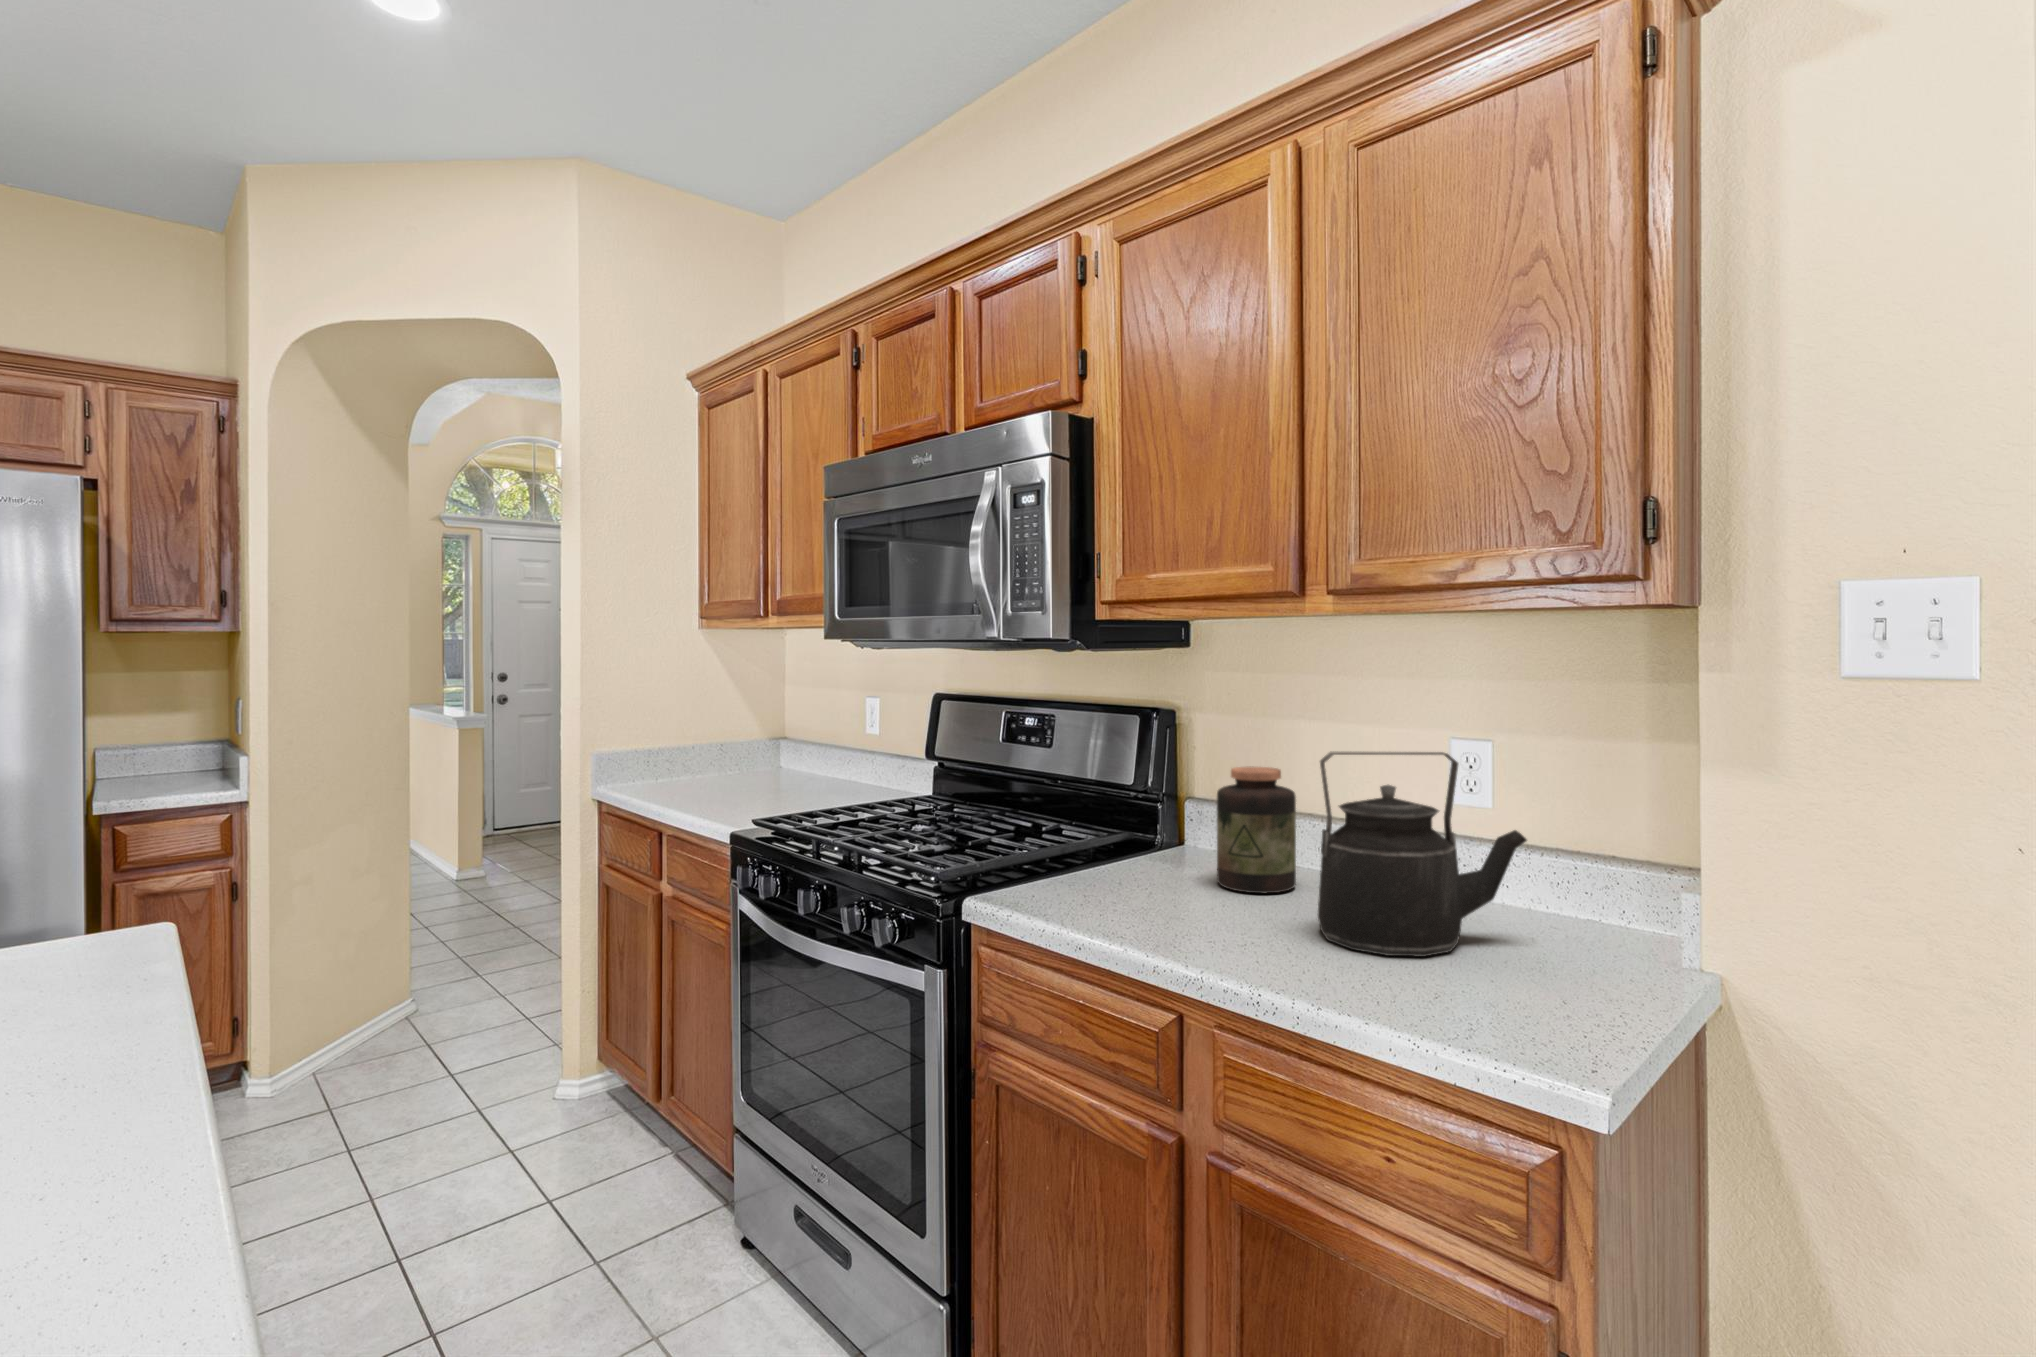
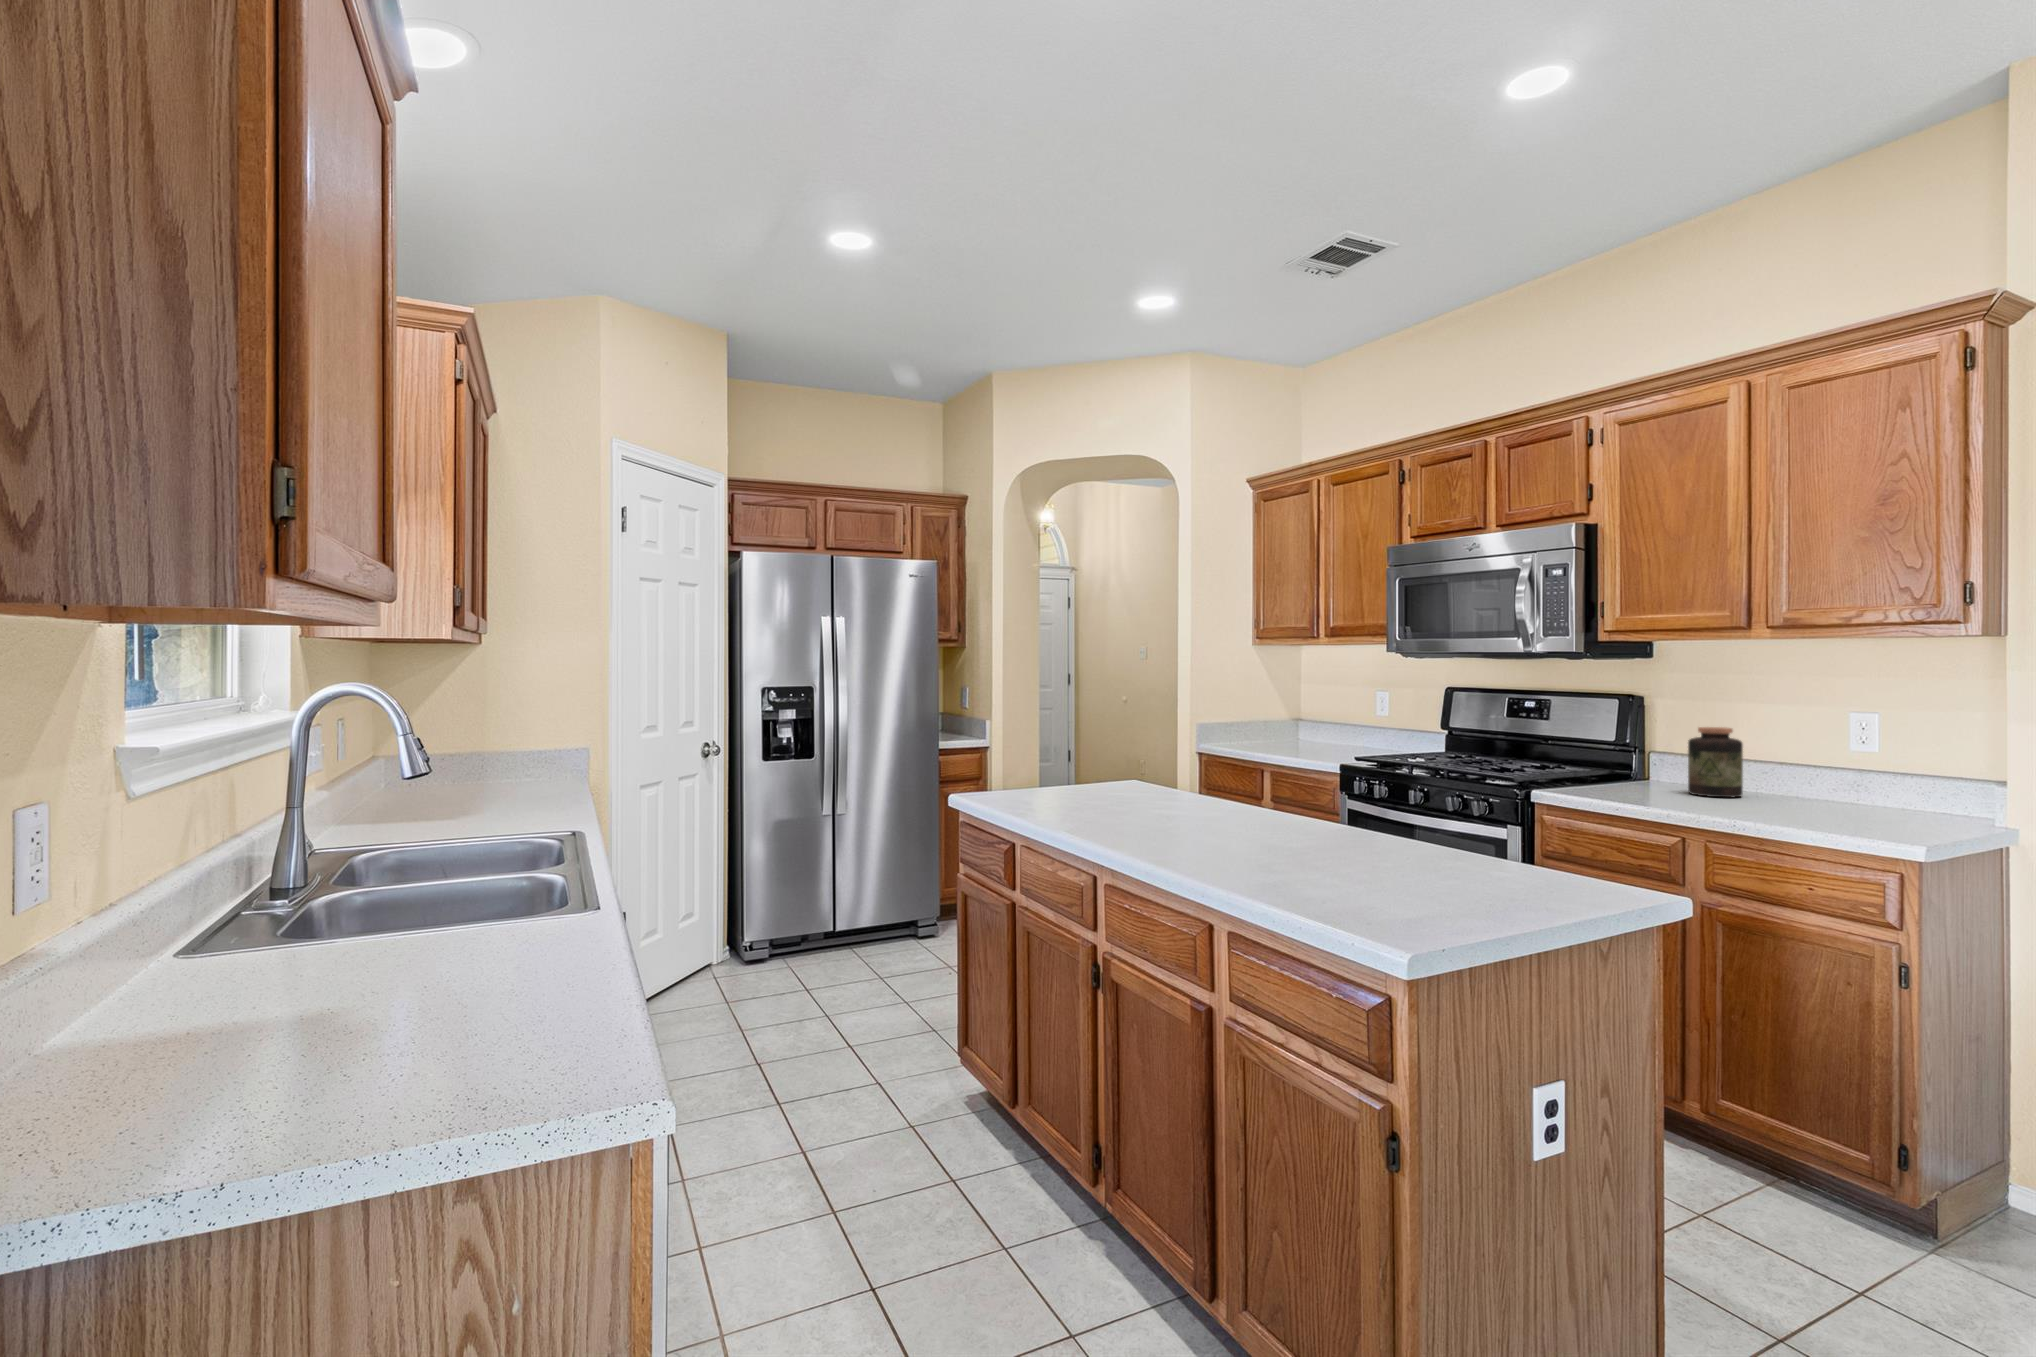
kettle: present [1318,751,1527,957] -> none [1763,713,1899,817]

